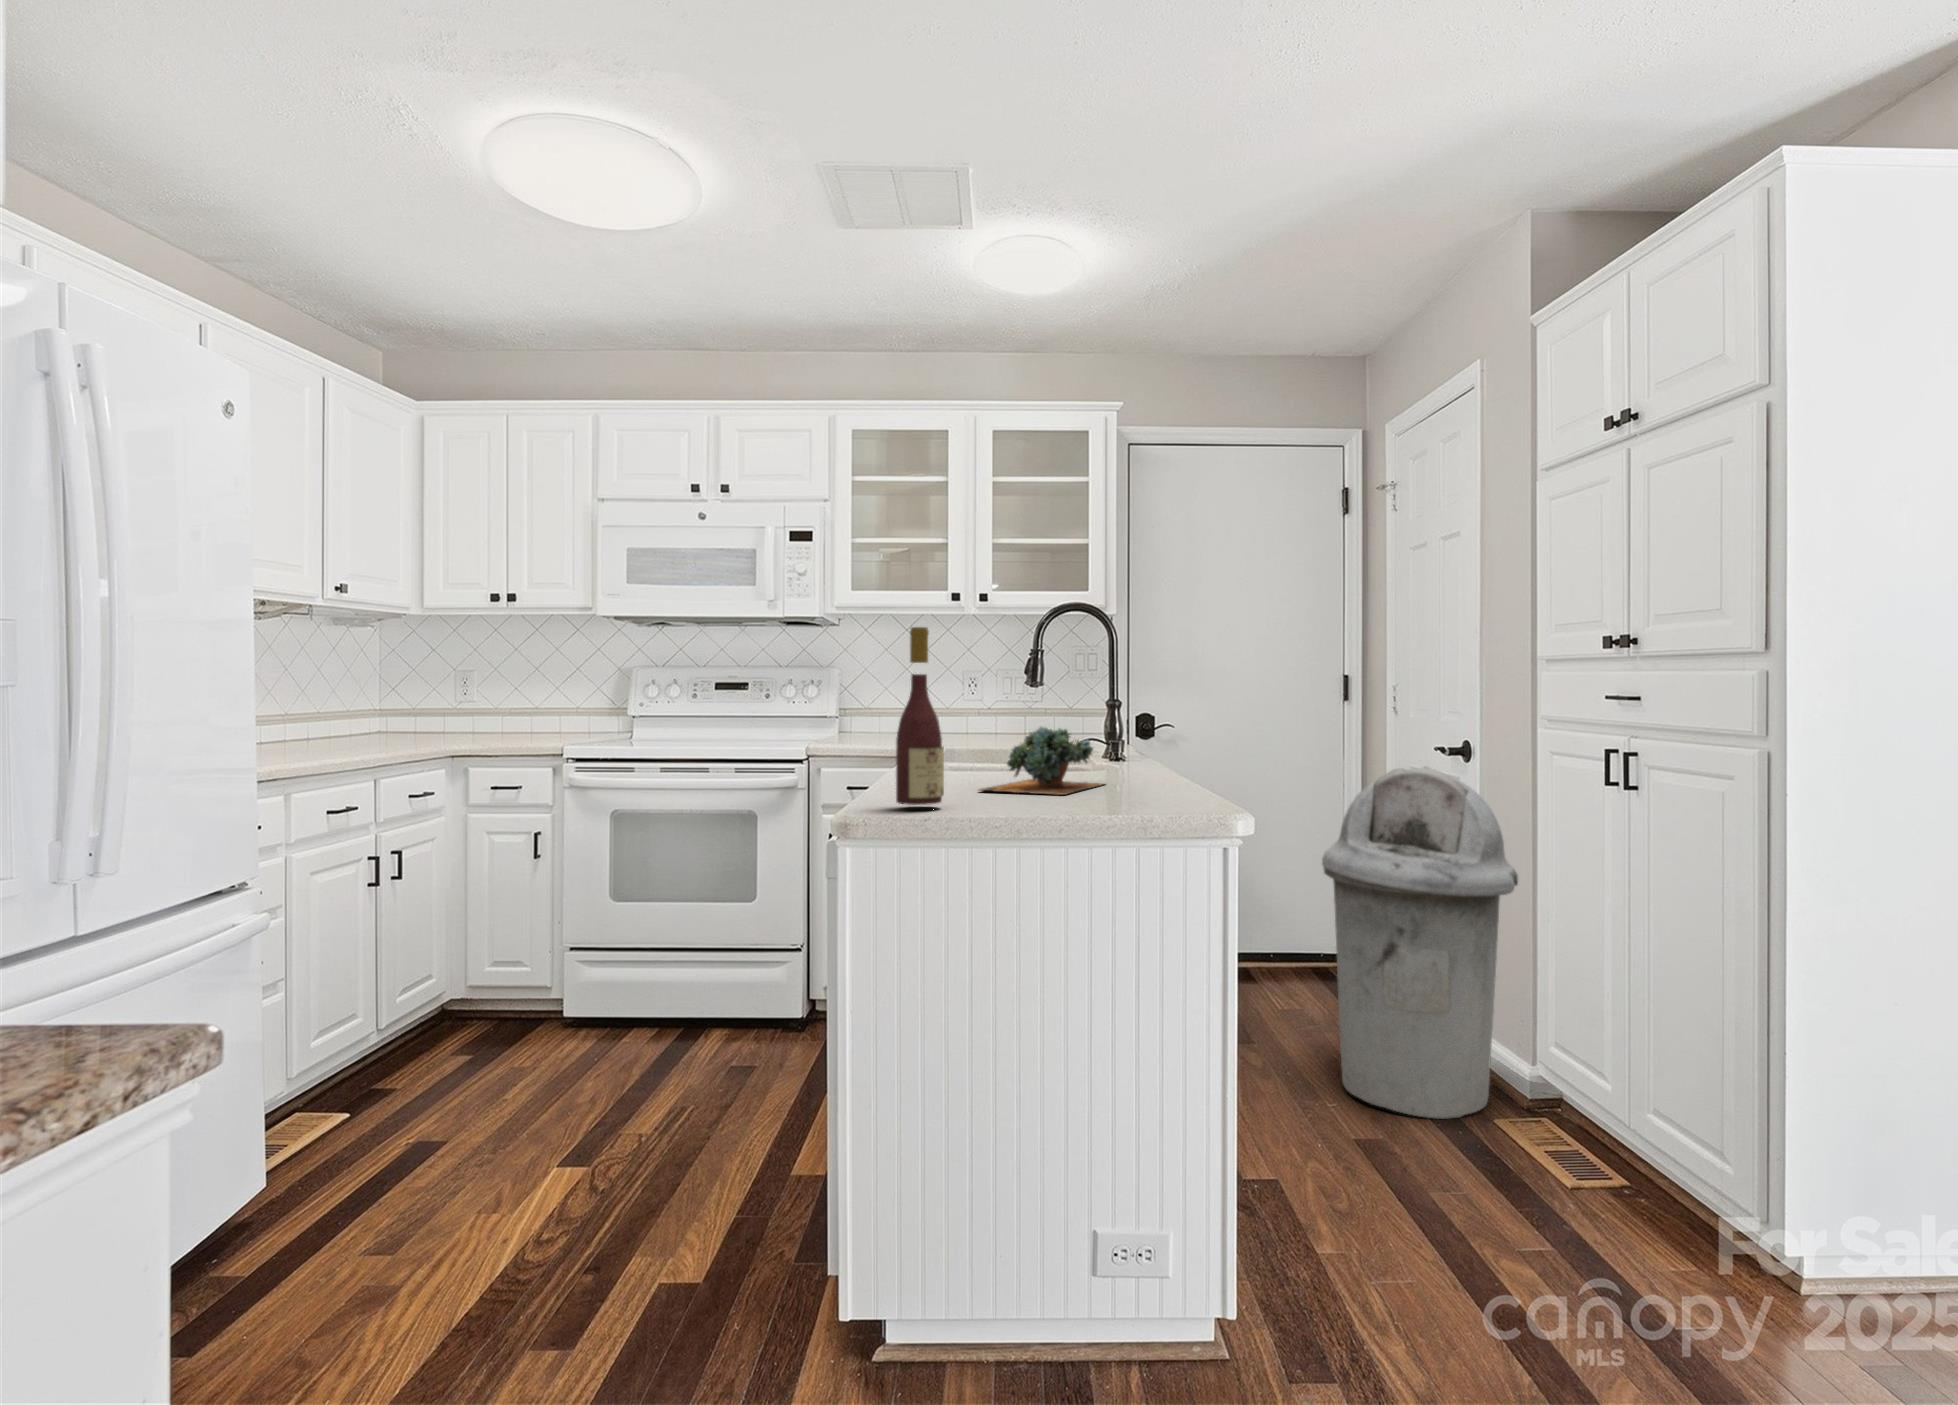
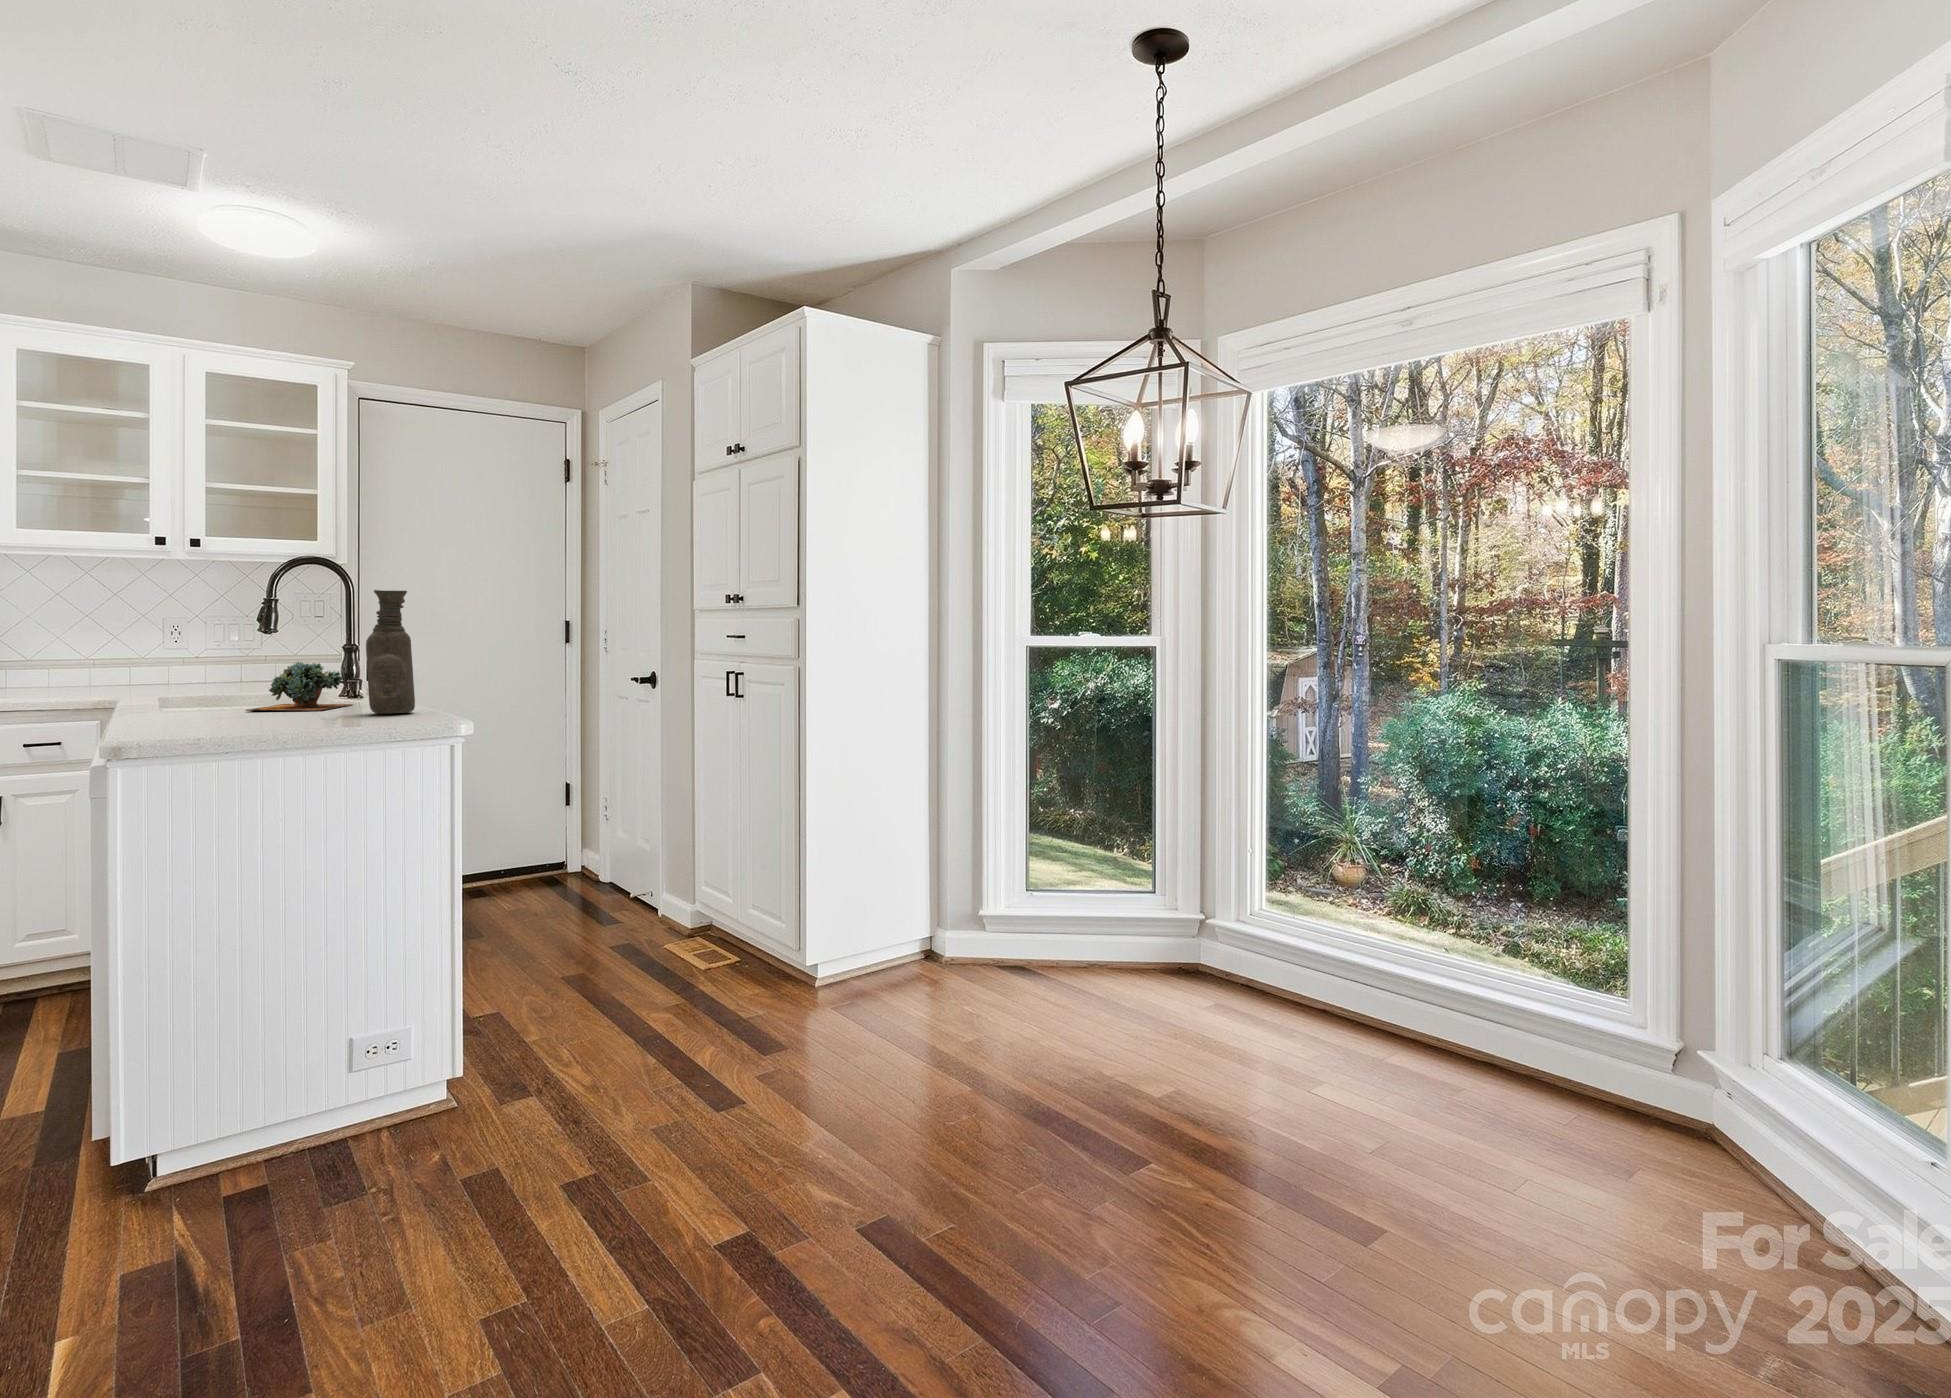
vase: none [1116,624,1181,809] -> present [366,590,415,714]
wine bottle: present [896,627,944,805] -> none [185,589,228,721]
trash can: present [1322,767,1518,1119] -> none [535,691,682,948]

